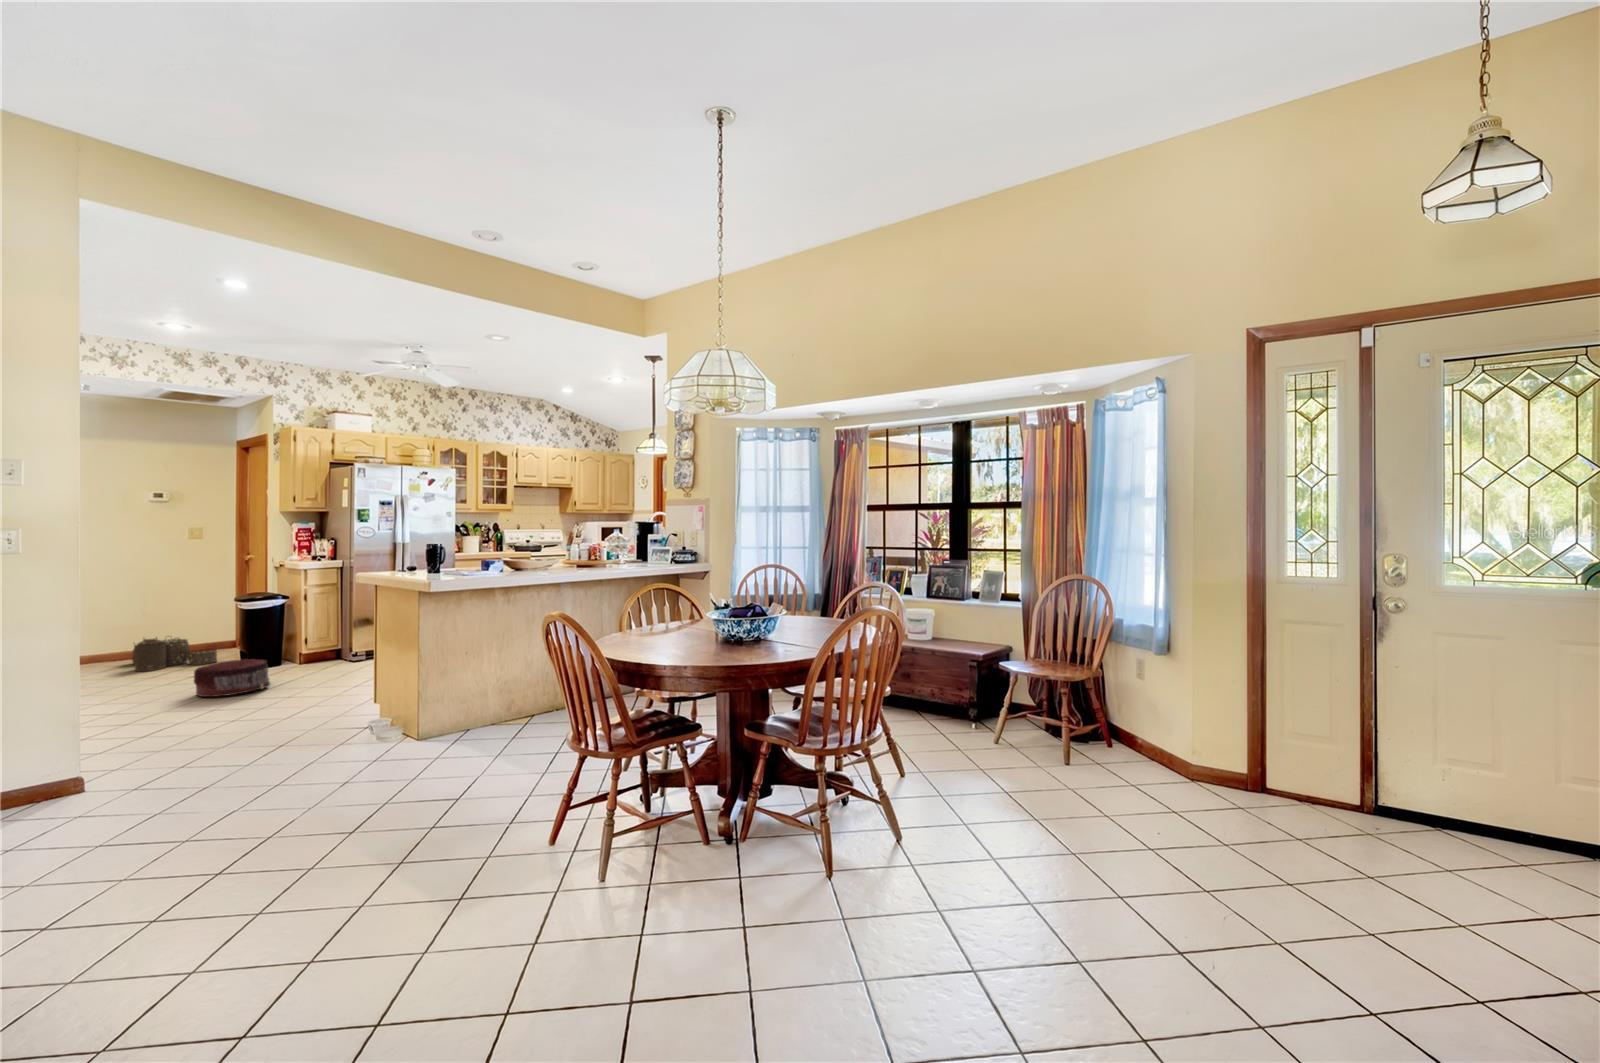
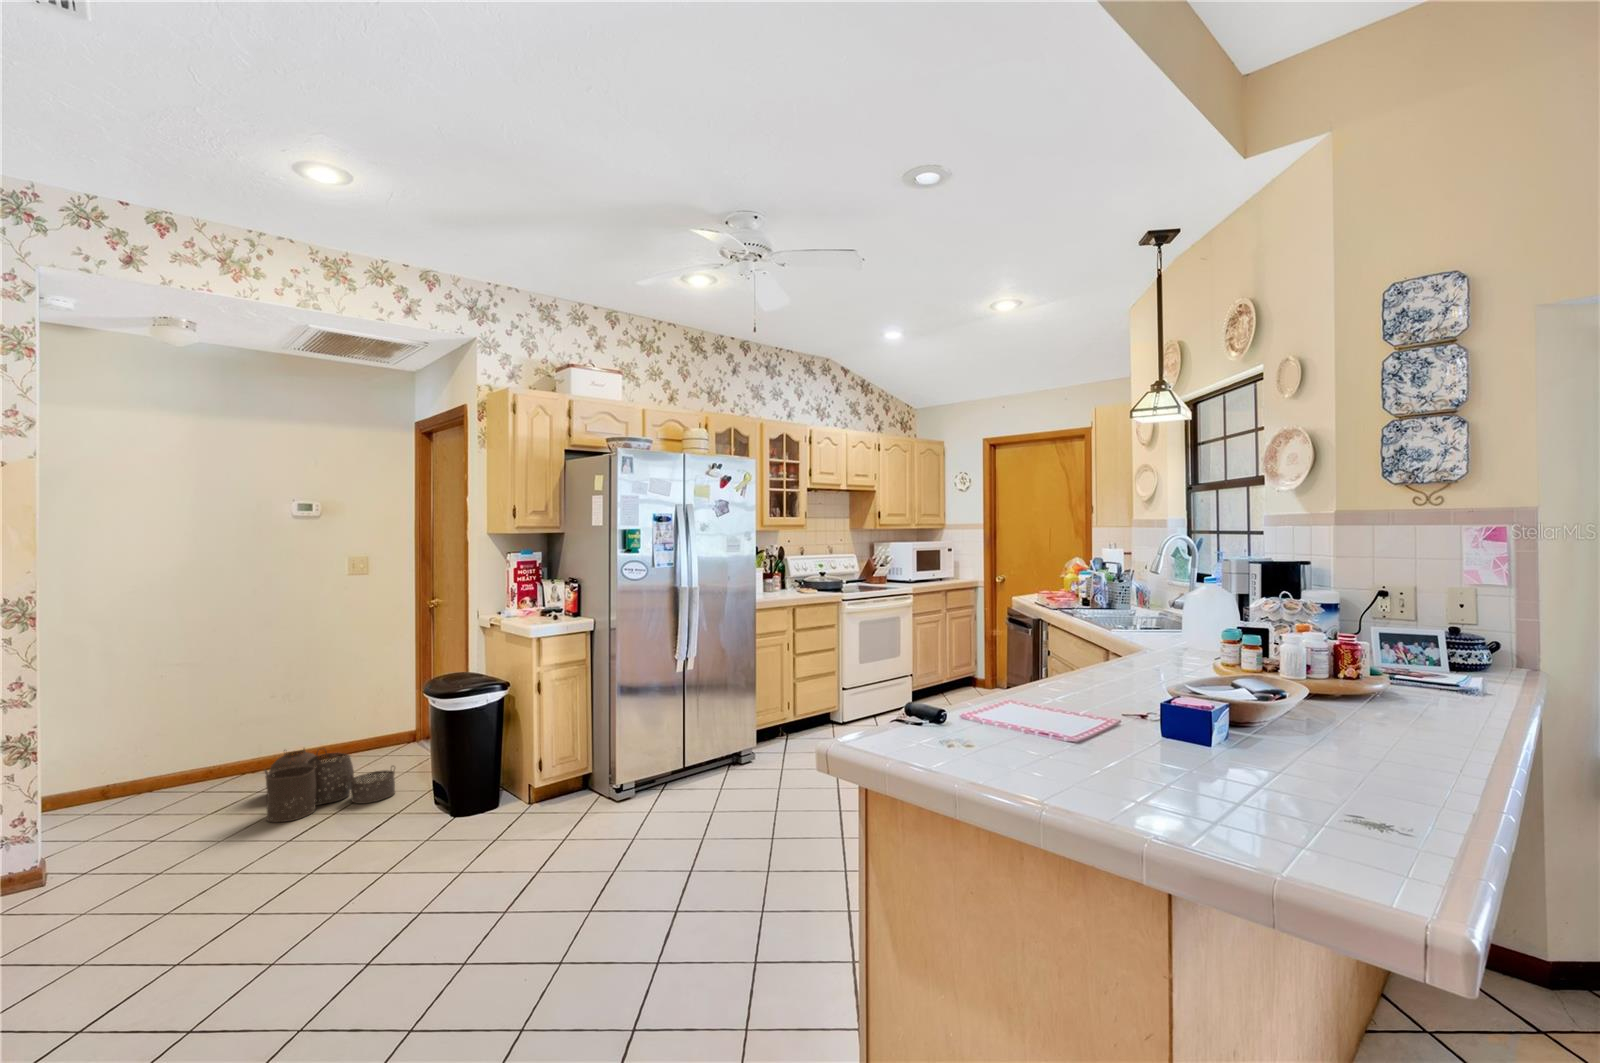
pouf: present [194,659,270,697] -> none [354,838,502,956]

